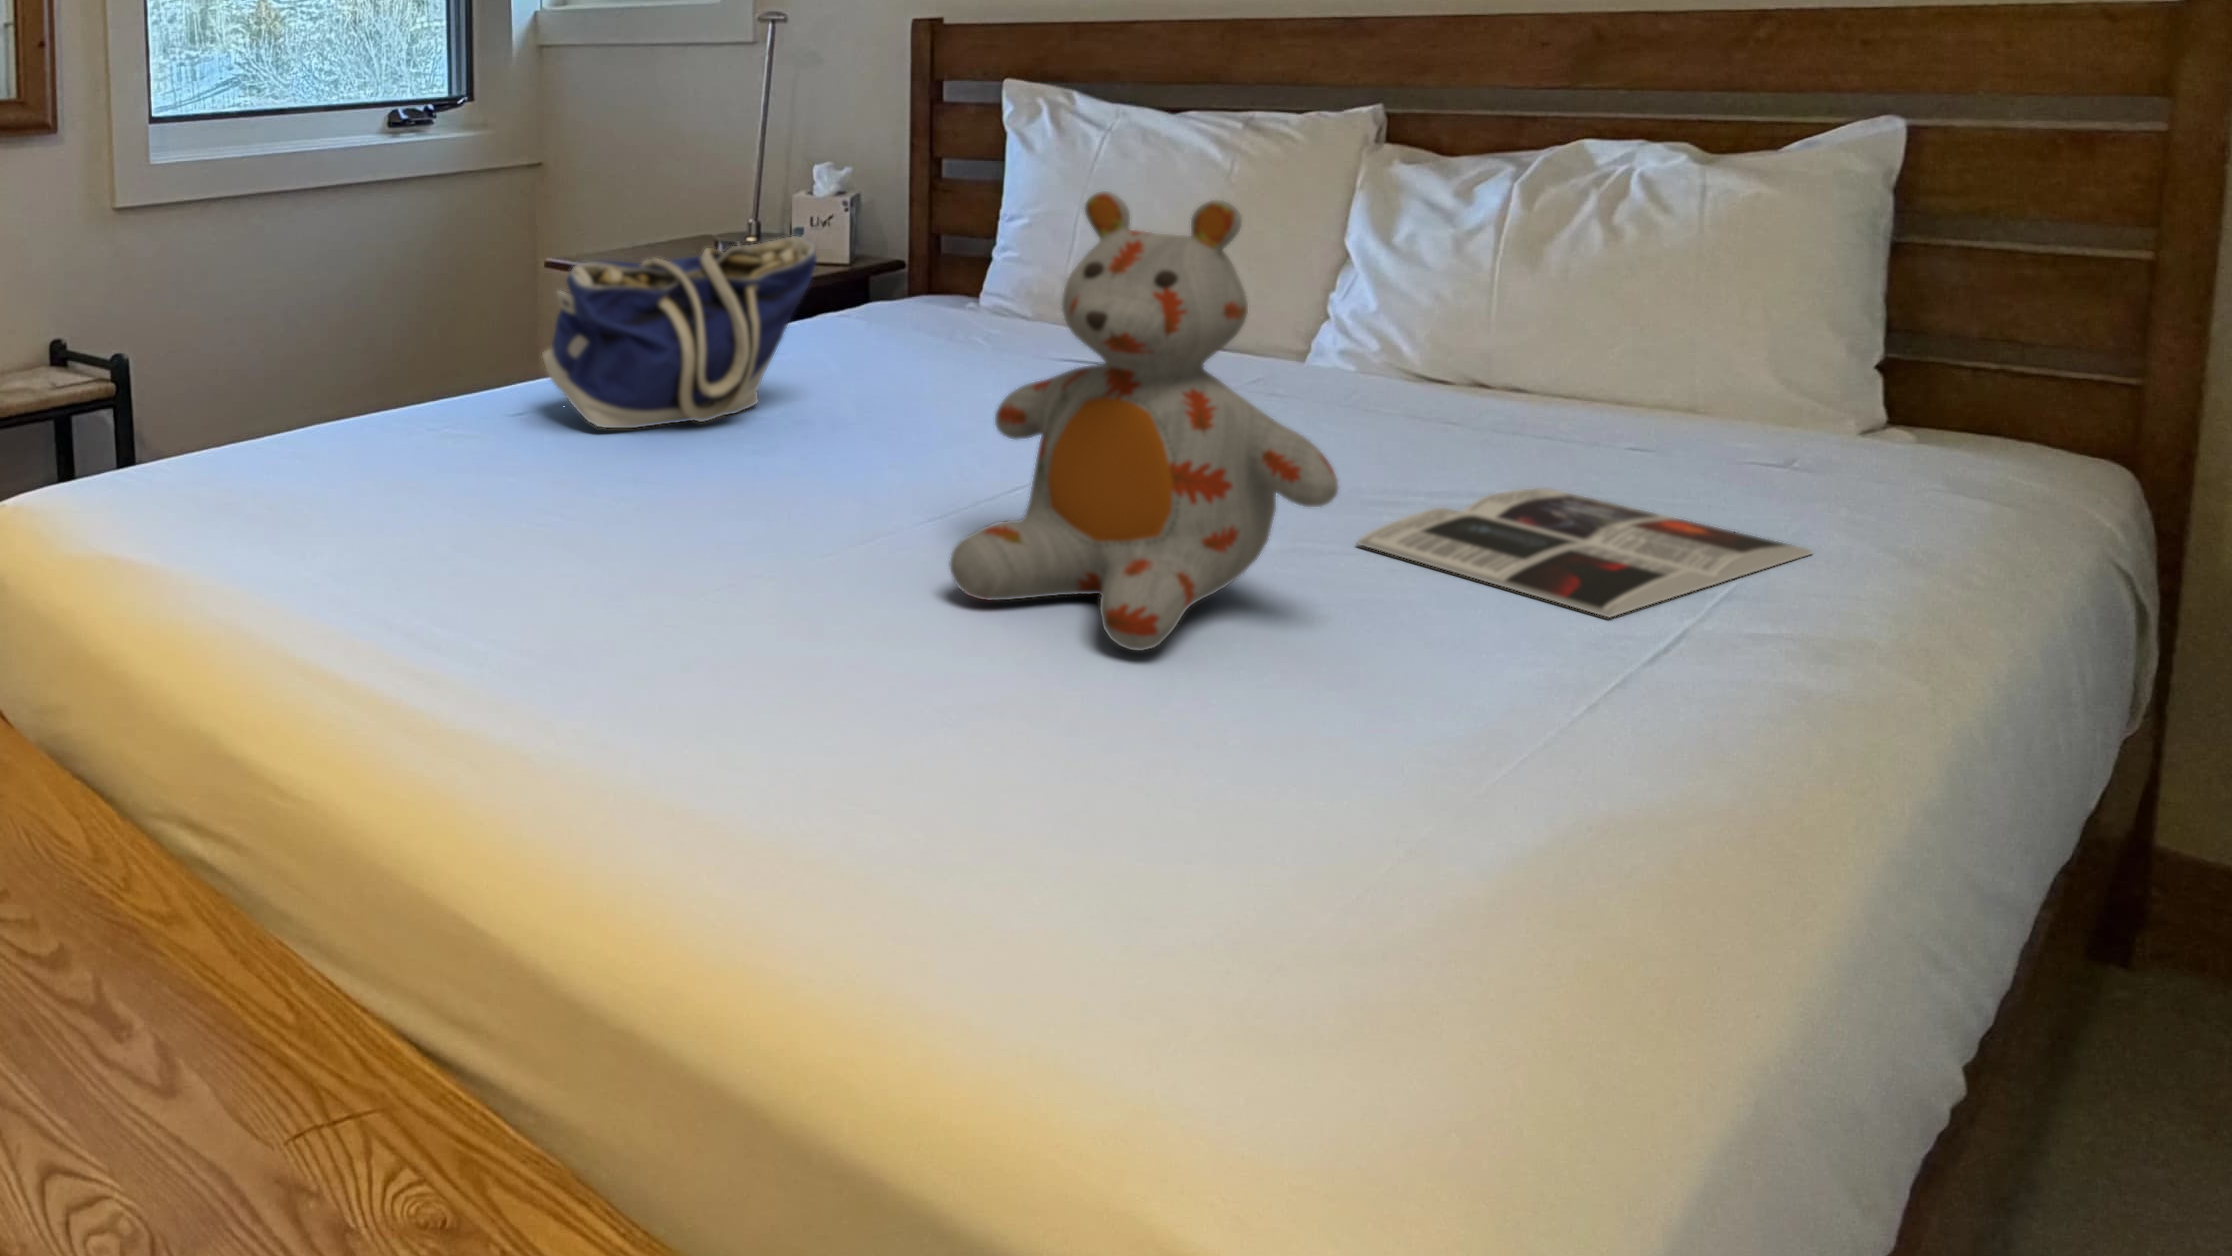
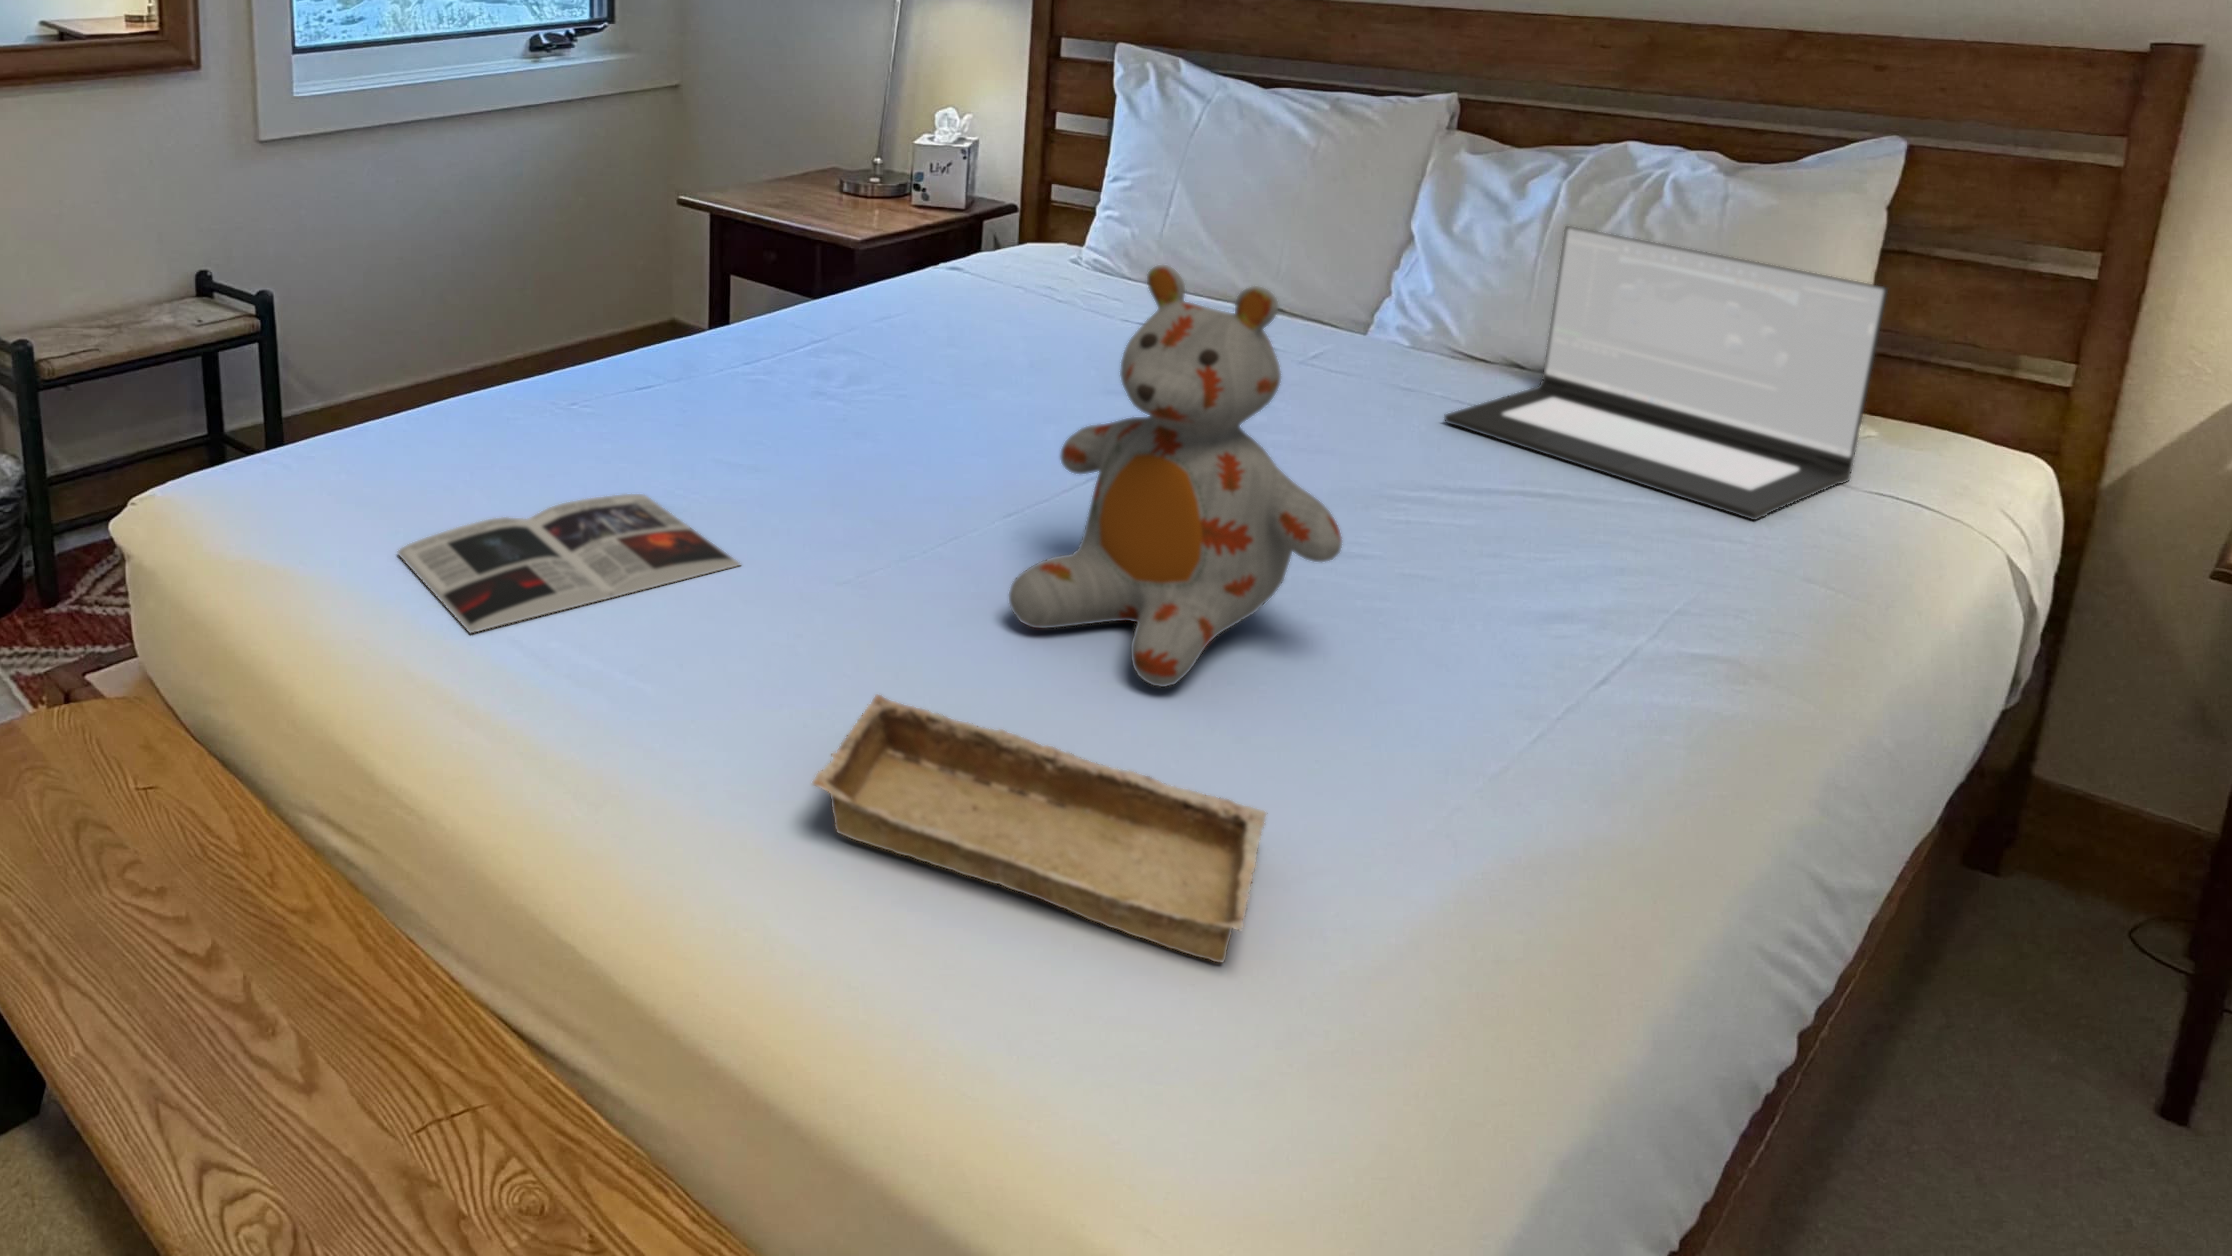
laptop: none [1411,213,1922,505] -> present [1444,226,1888,520]
tote bag: present [542,236,817,428] -> none [664,236,922,418]
magazine: present [1358,488,1811,617] -> present [398,494,740,633]
tray: none [749,644,1298,910] -> present [812,695,1266,962]

